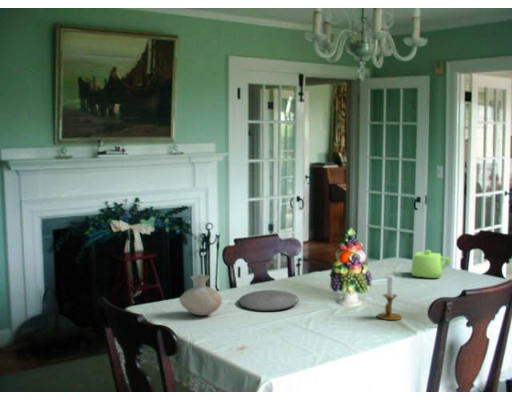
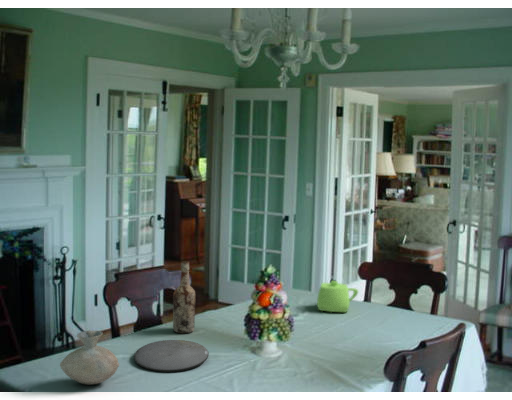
wine bottle: none [278,227,296,288] -> present [173,261,196,333]
candlestick: present [377,275,402,320] -> none [307,321,336,375]

